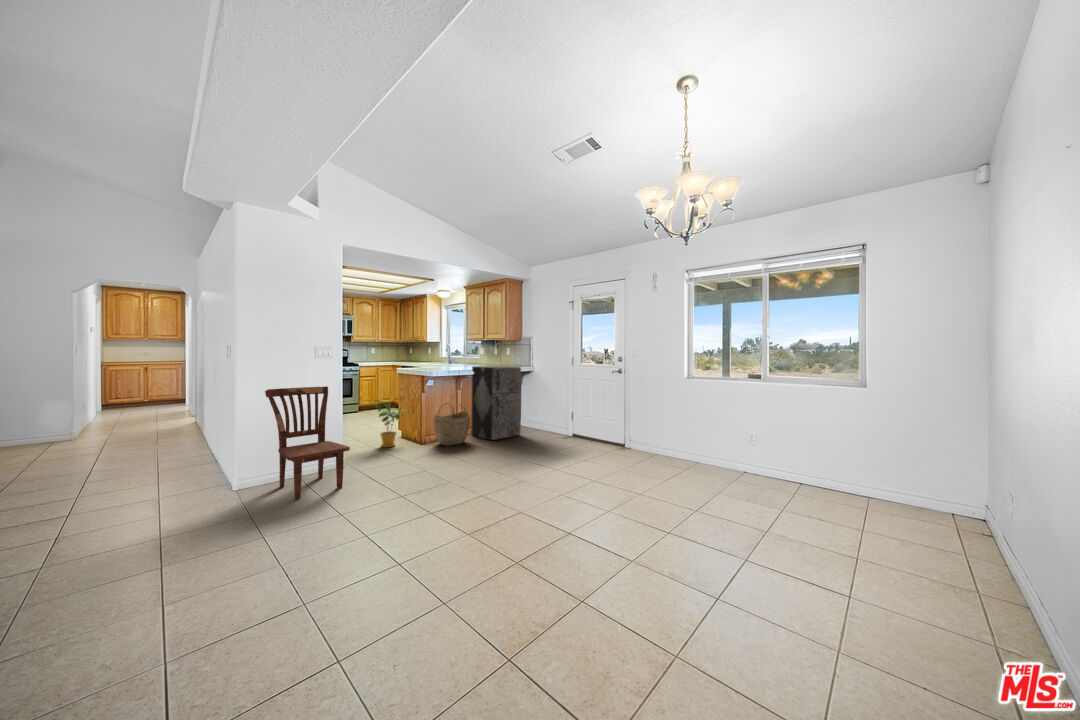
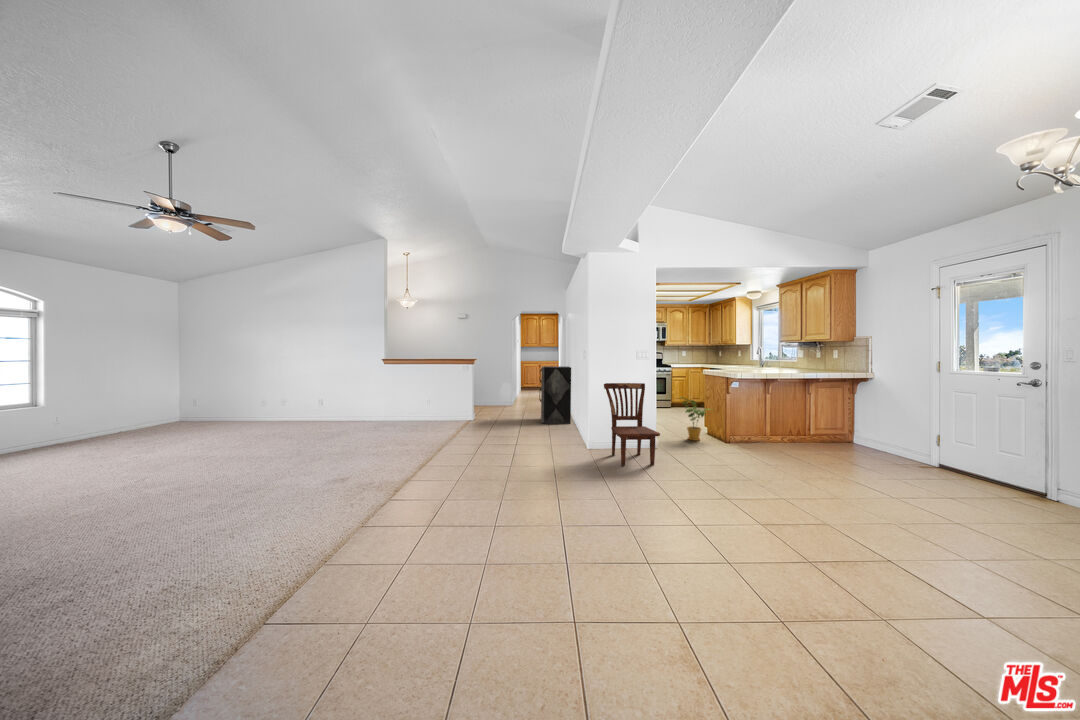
storage cabinet: present [472,366,521,440] -> present [539,366,571,424]
woven basket: present [434,403,470,446] -> none [739,406,779,449]

